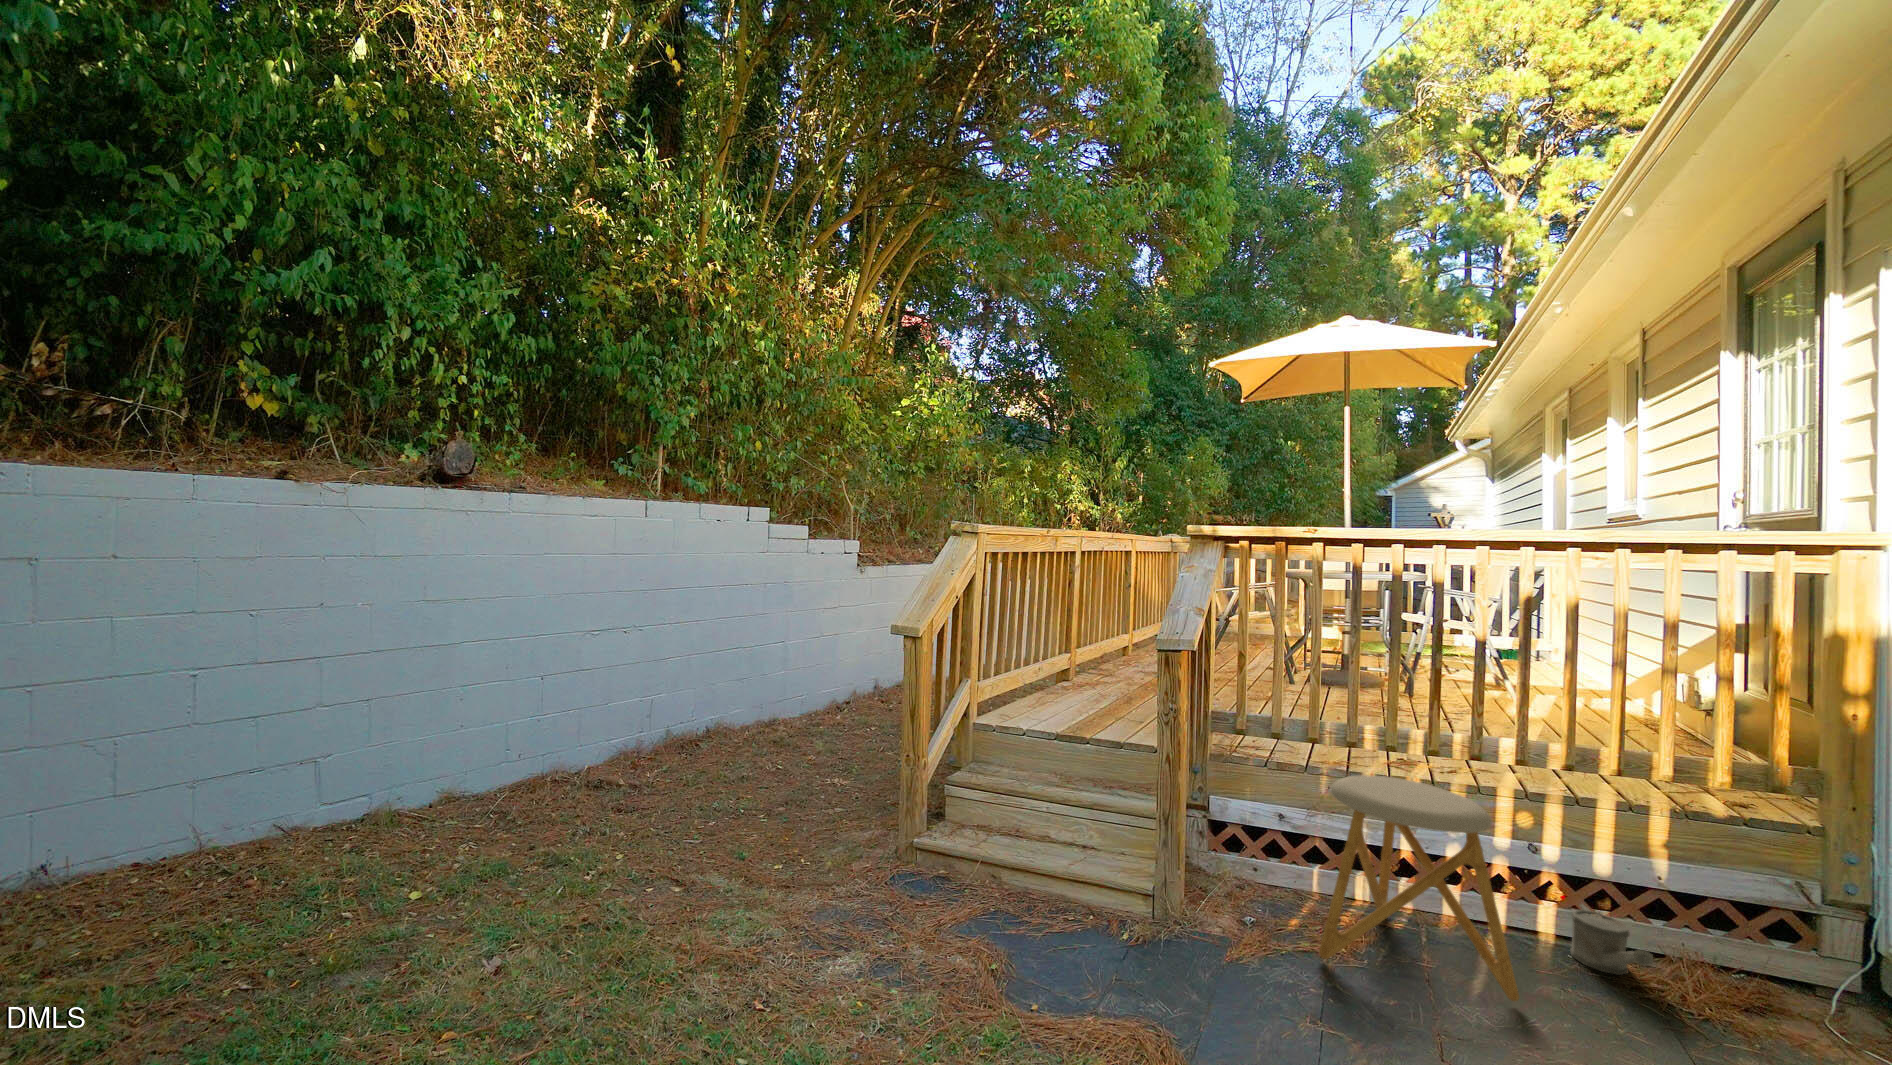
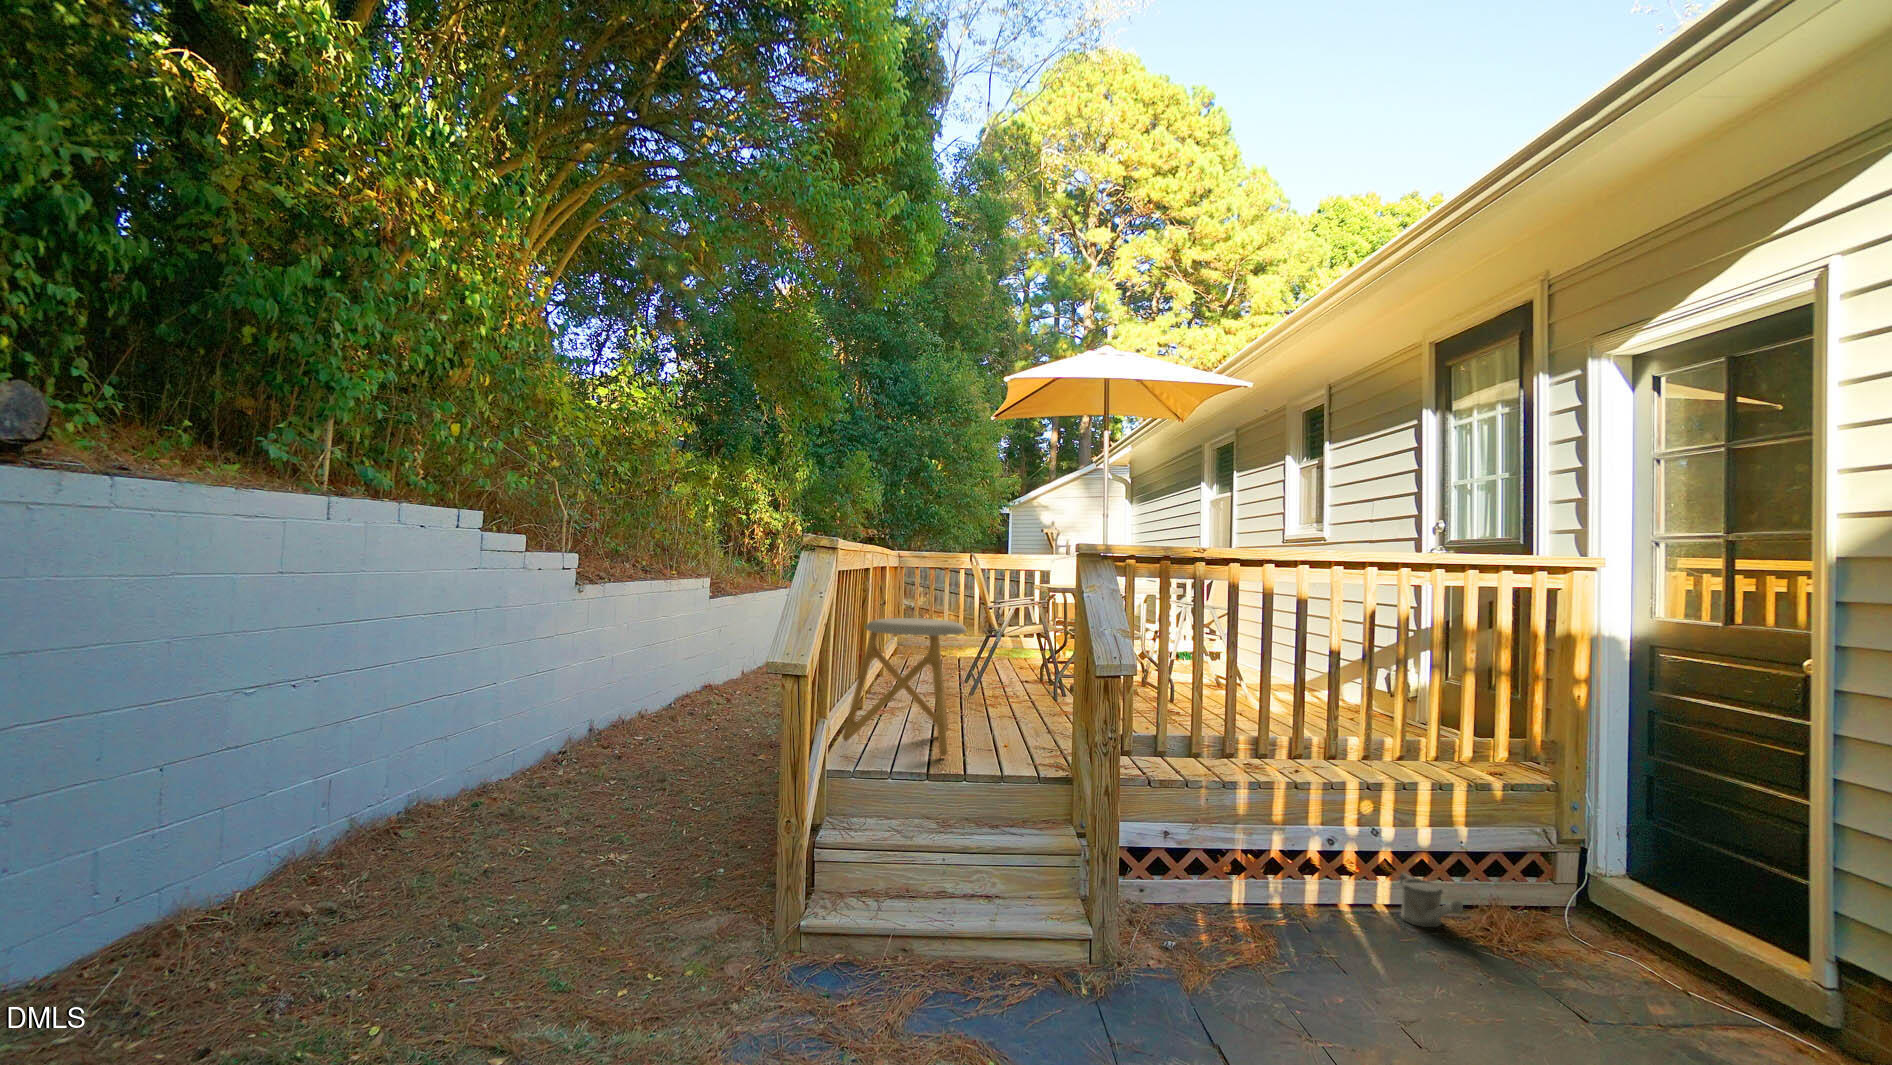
stool: present [1319,775,1519,1001] -> present [843,618,966,756]

